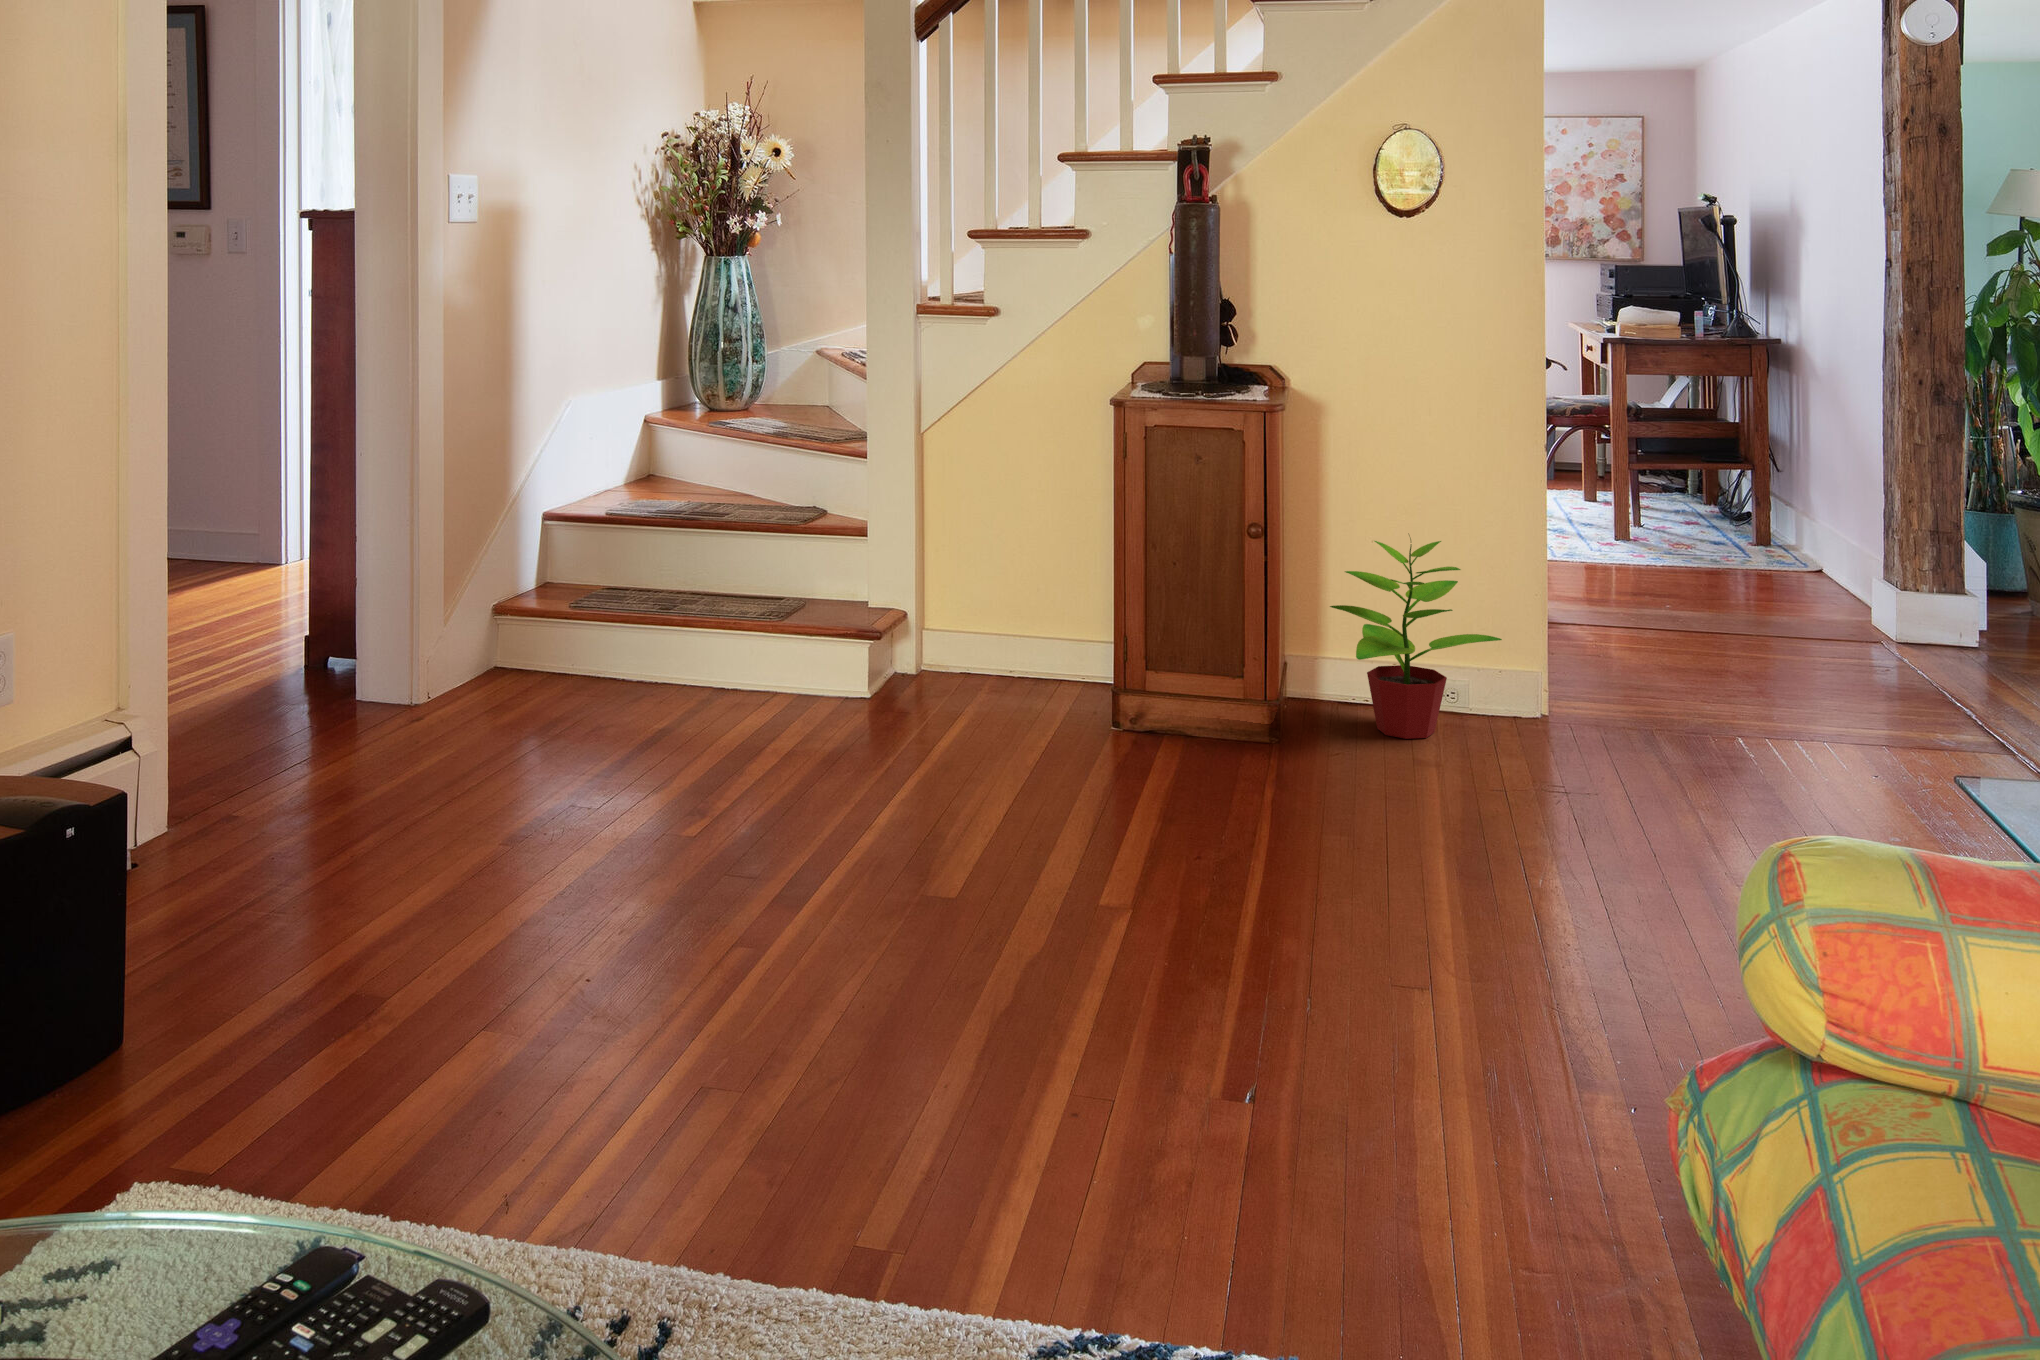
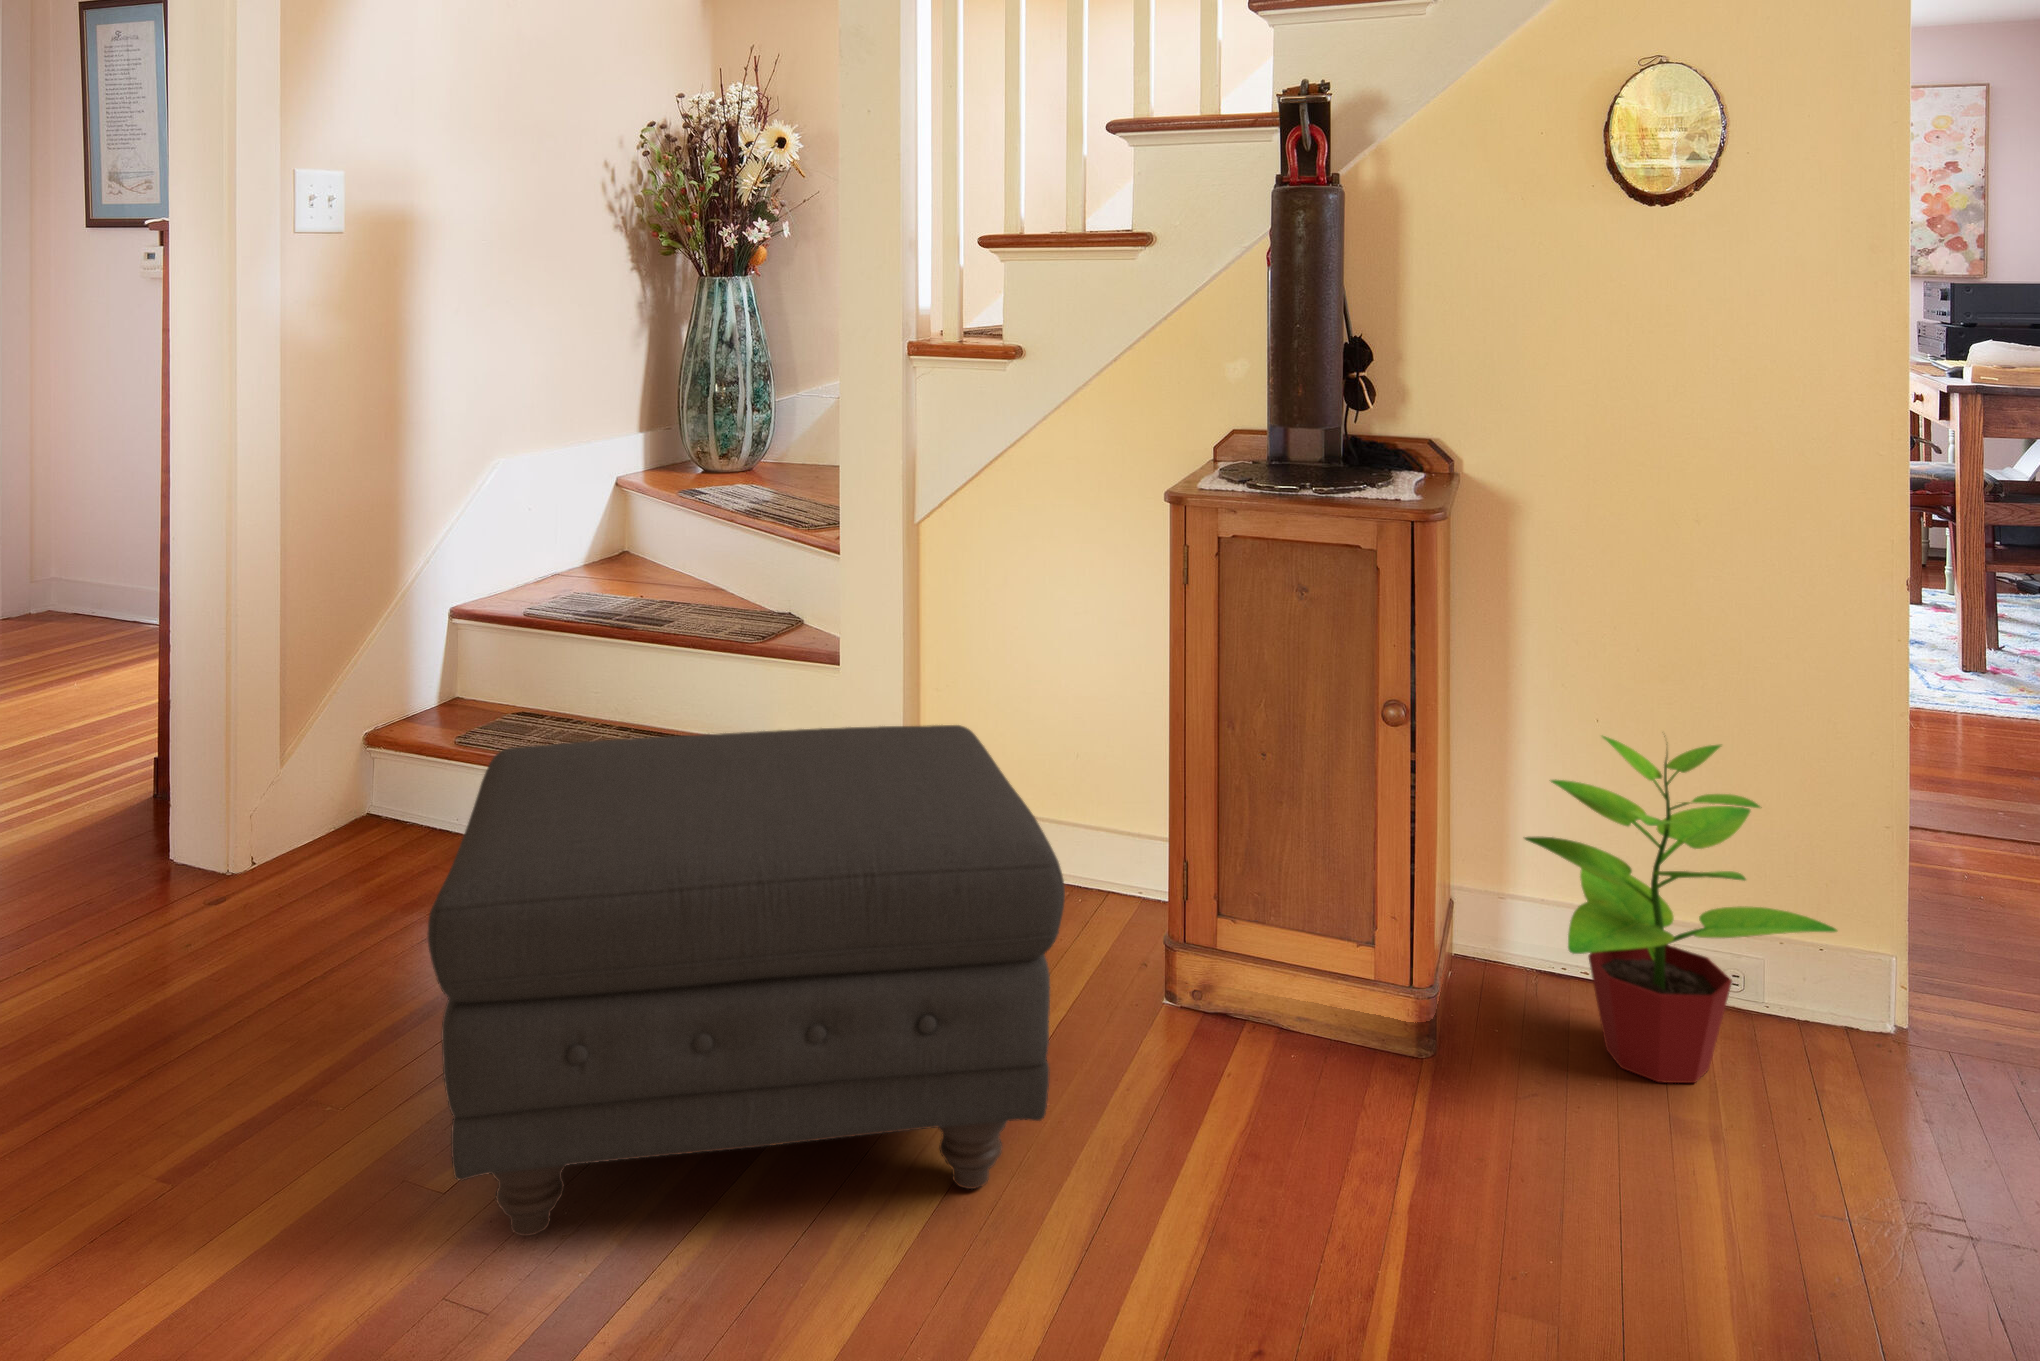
ottoman: none [686,551,1083,838] -> present [428,725,1065,1236]

